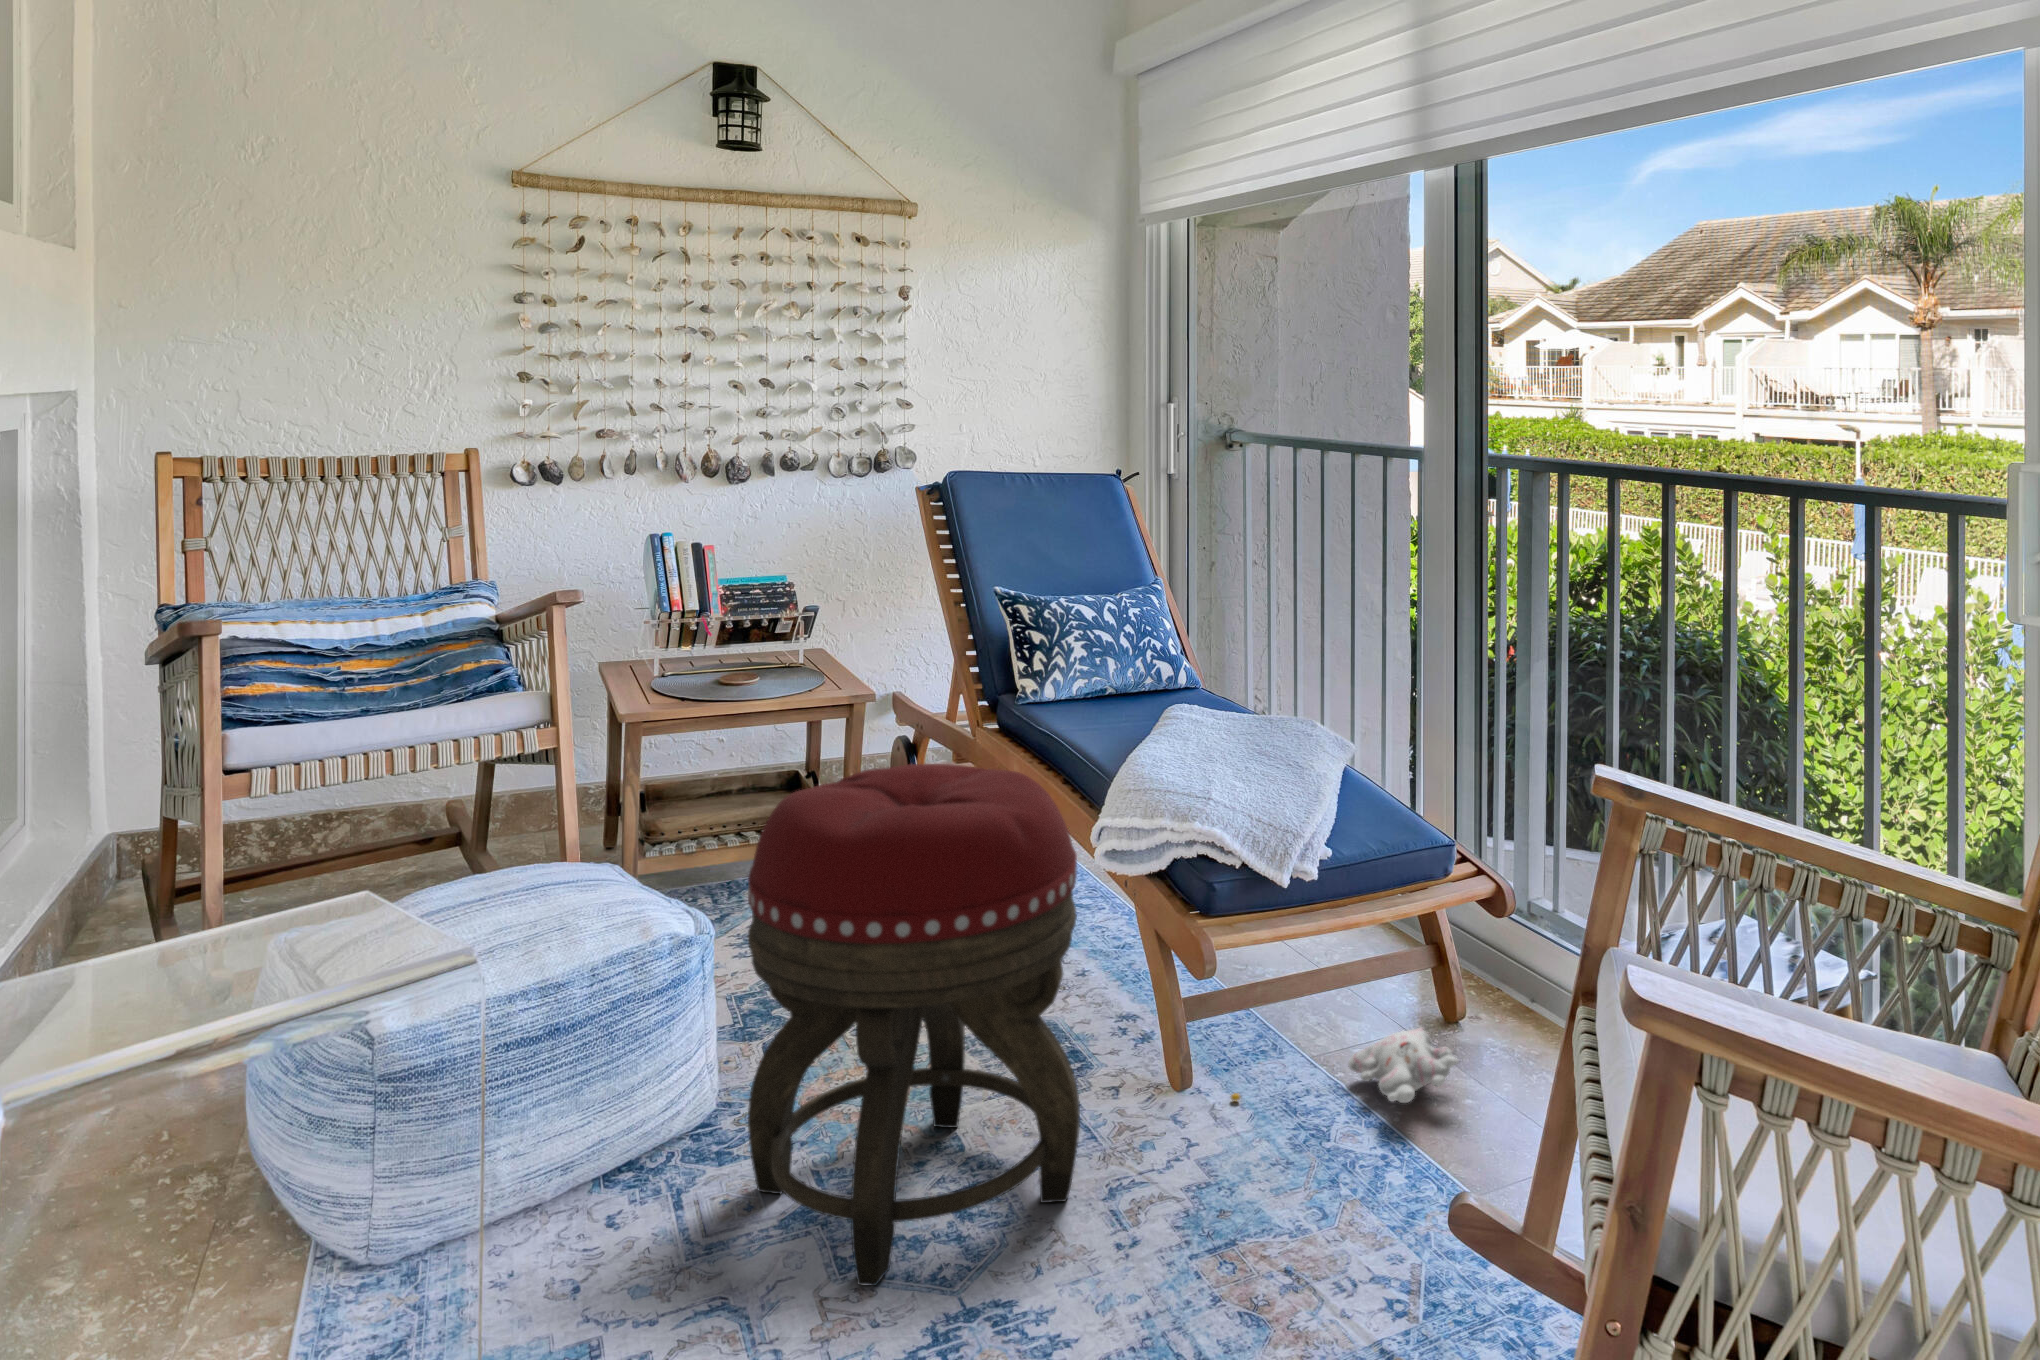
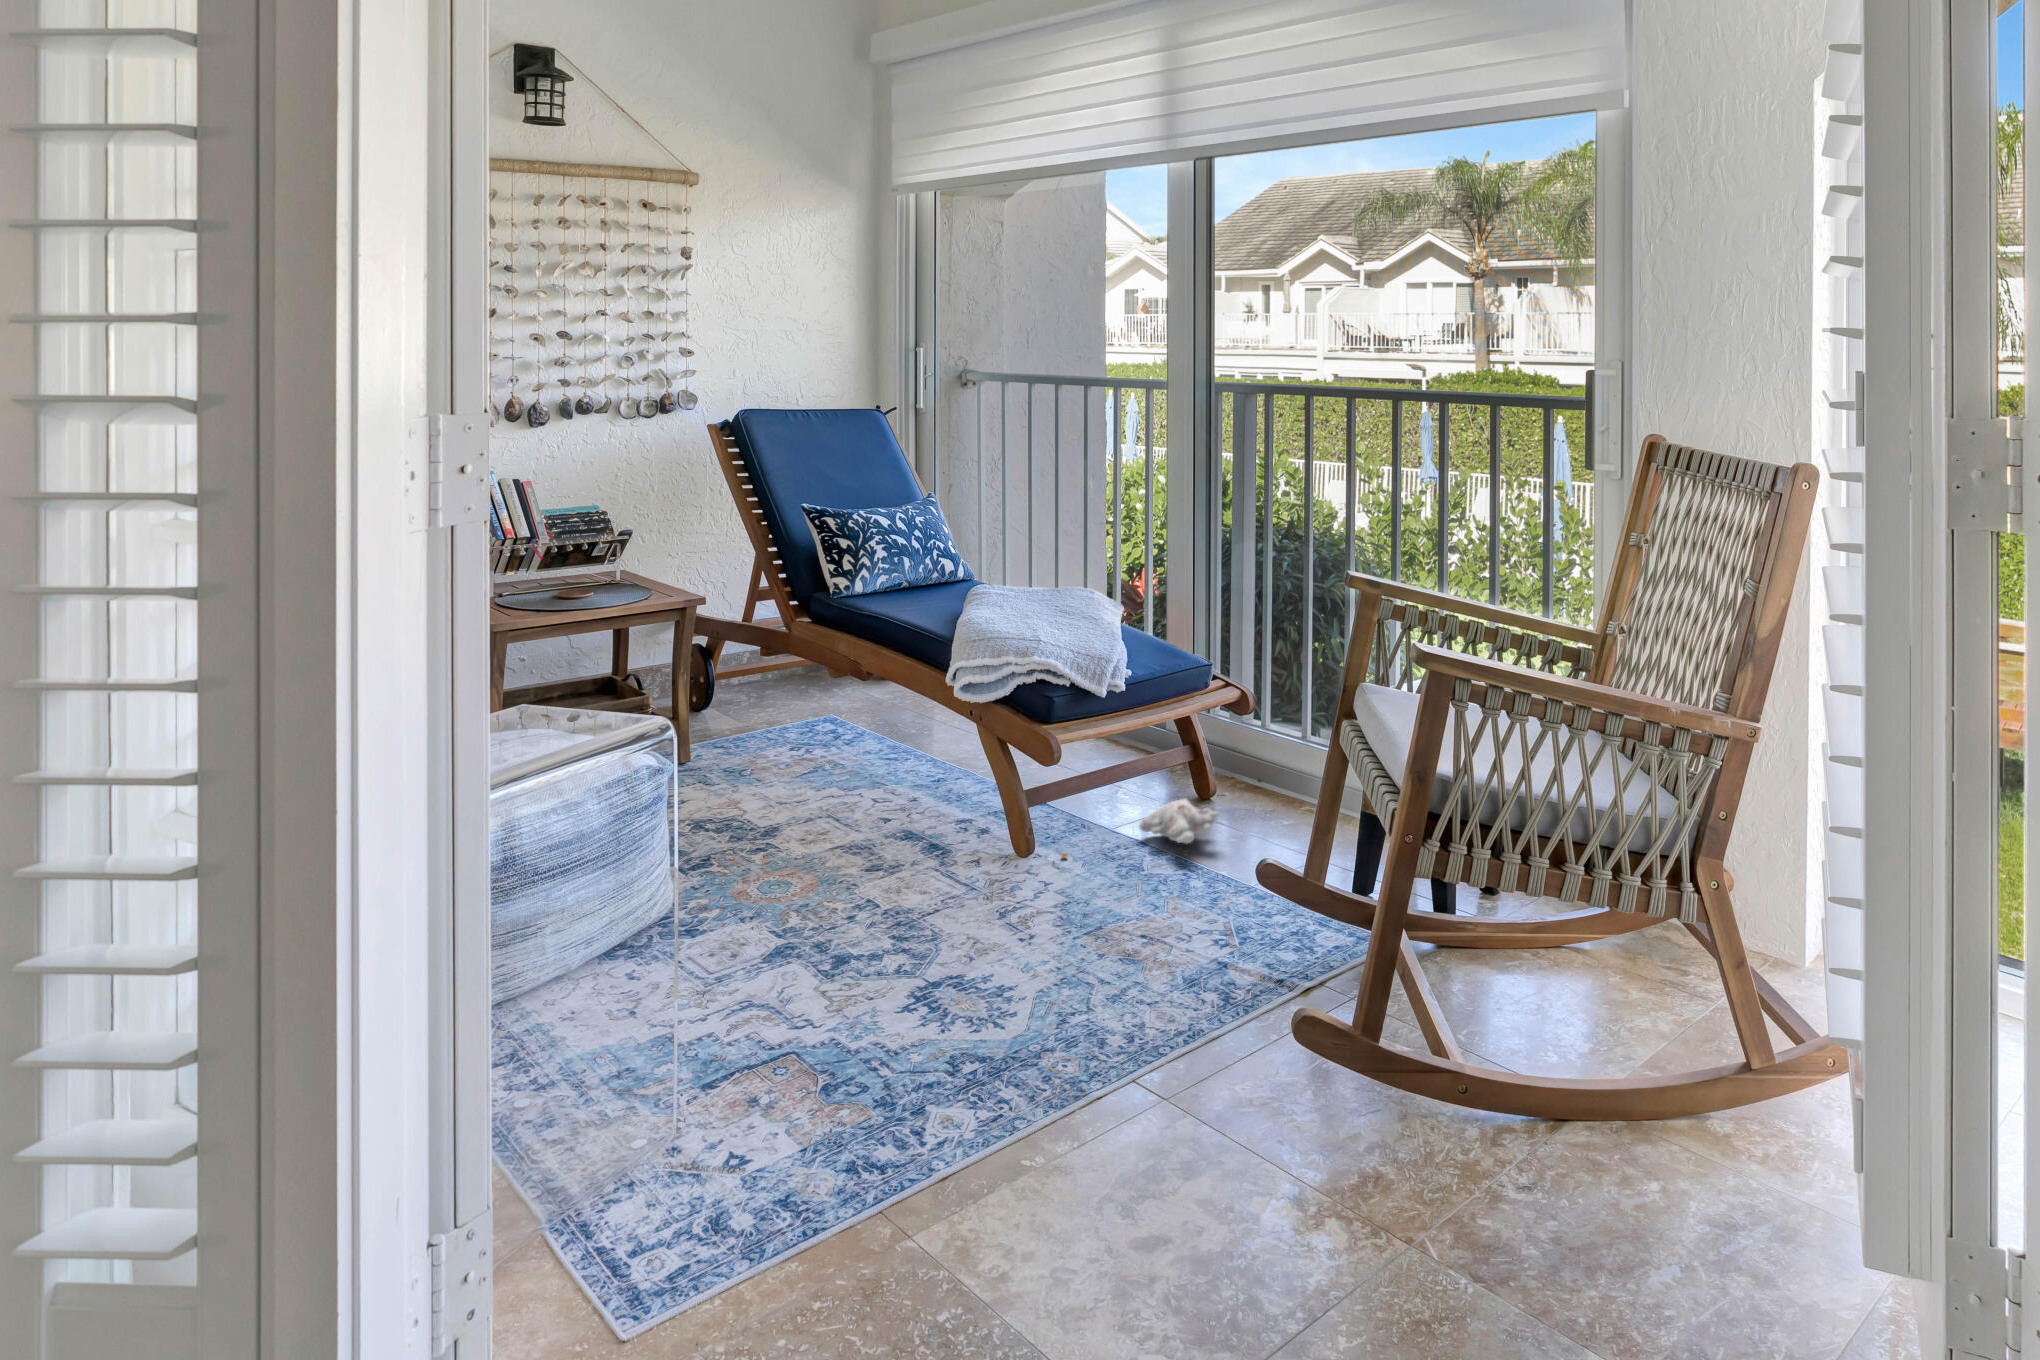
footstool: present [748,764,1080,1286] -> none [725,624,979,988]

